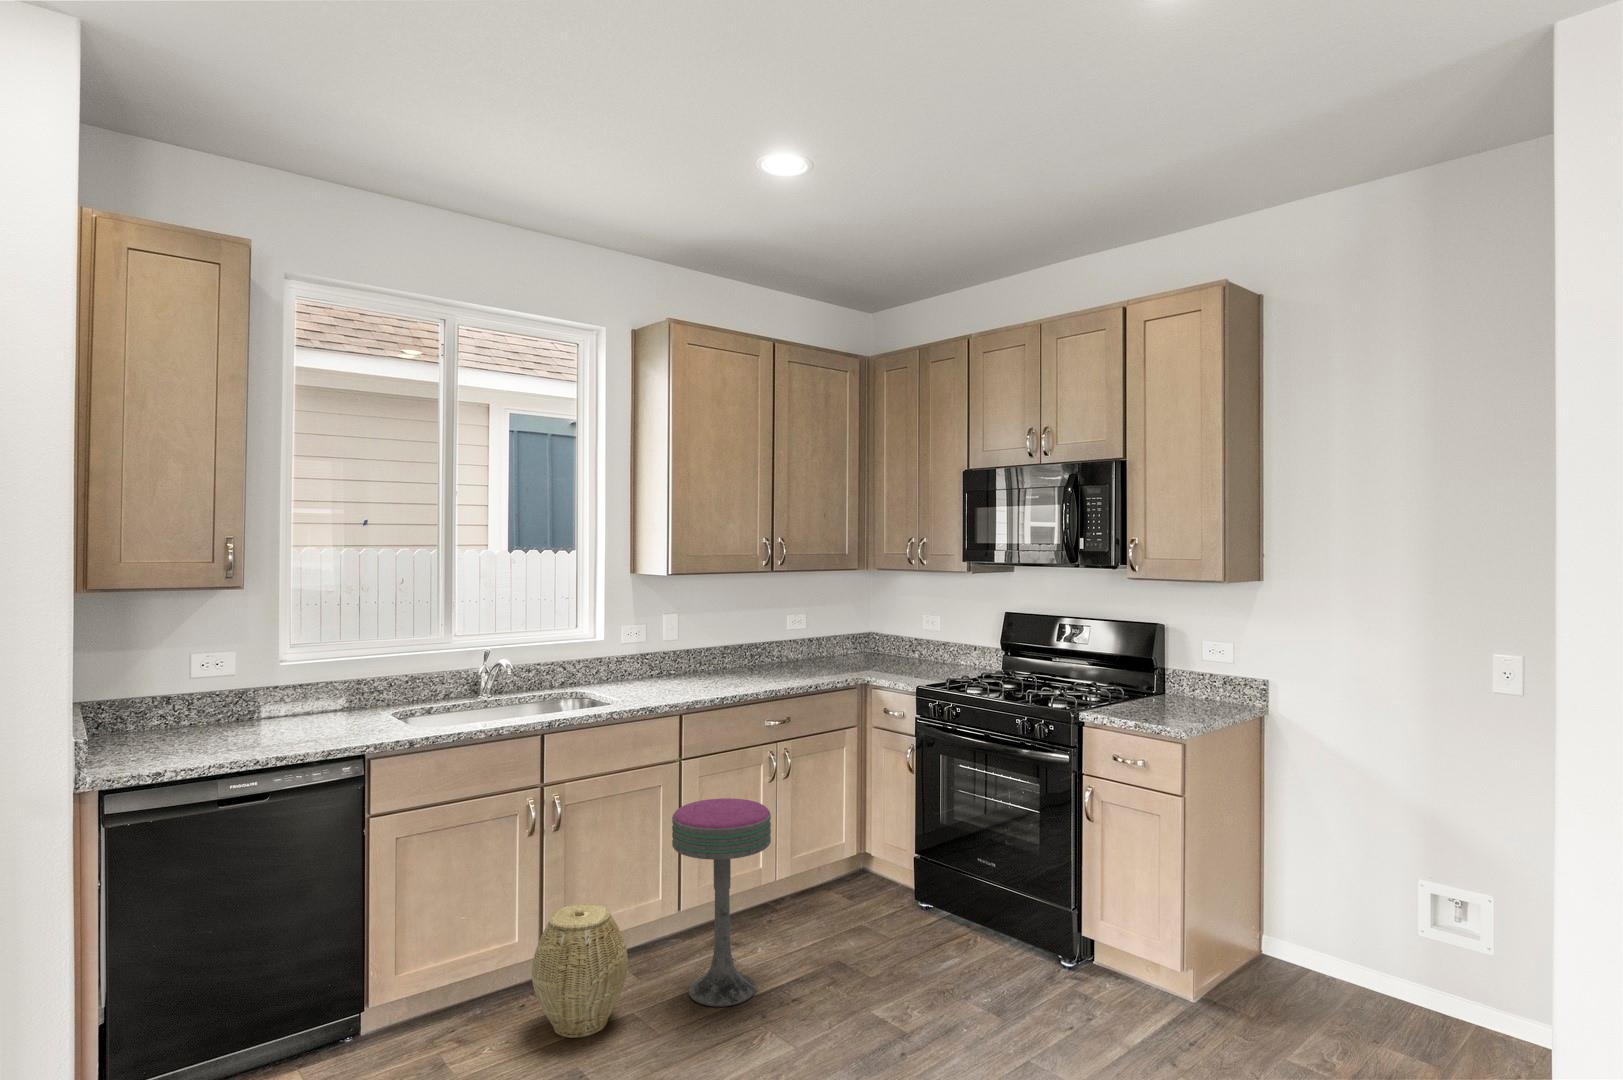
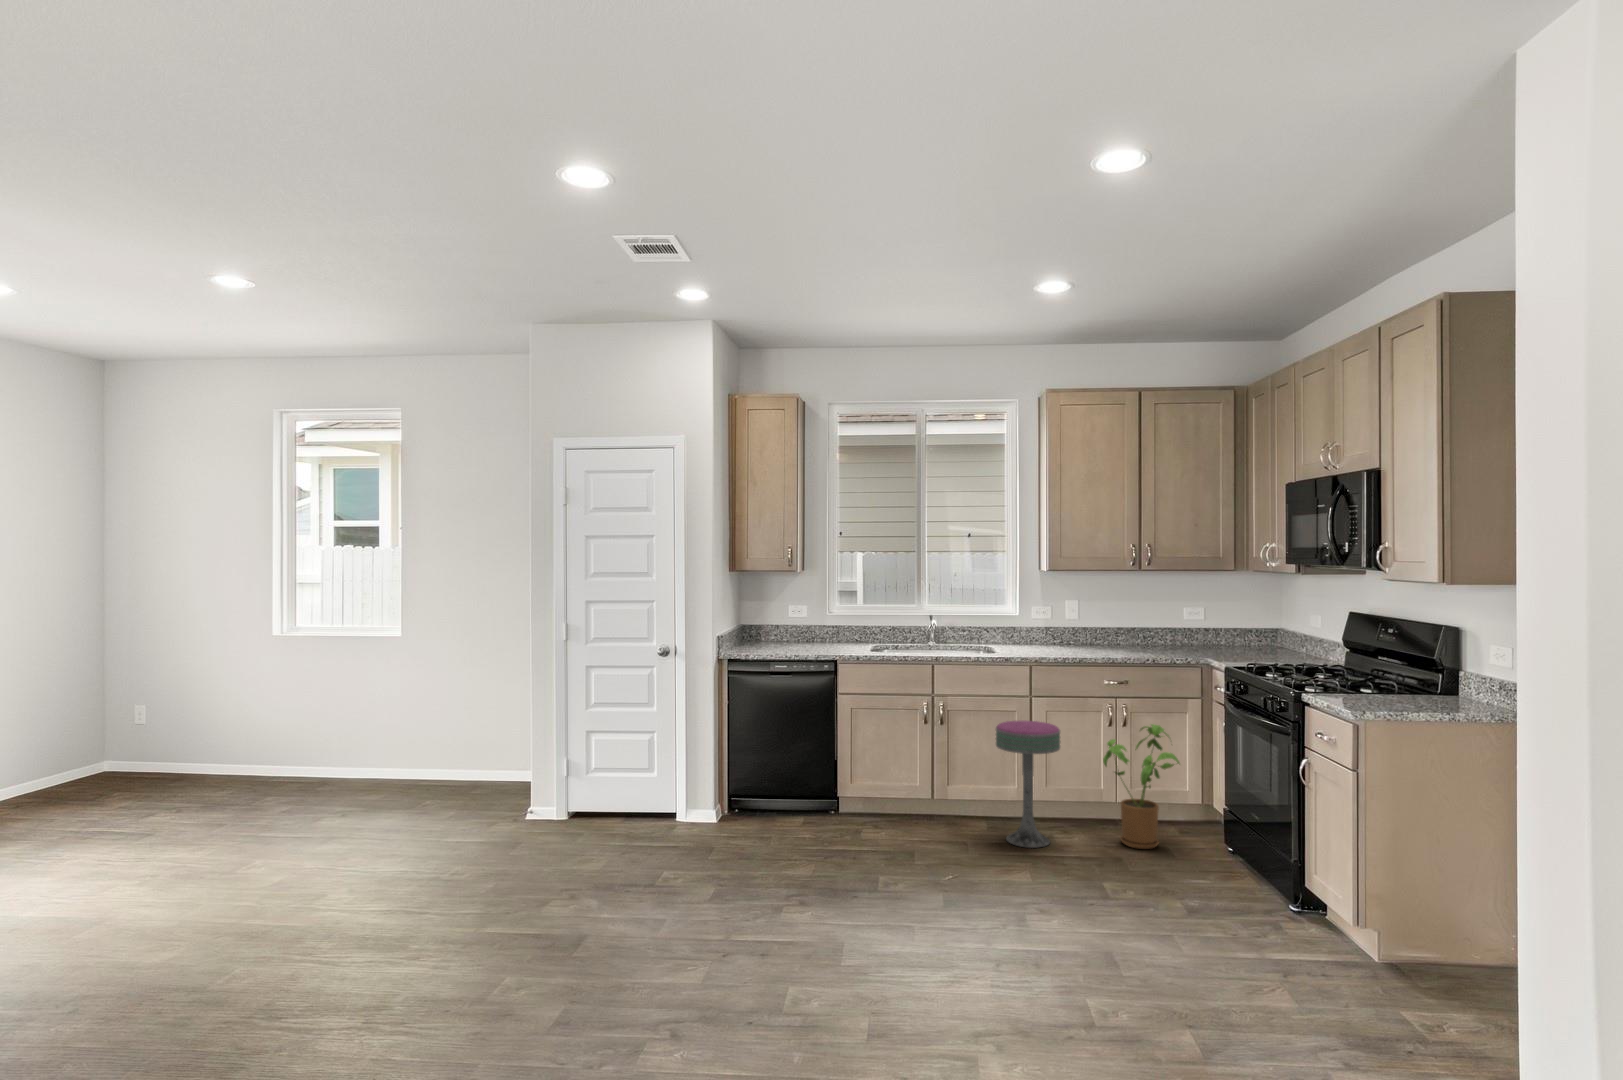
house plant: none [799,773,907,951] -> present [1103,724,1179,849]
woven basket: present [532,904,628,1038] -> none [912,765,966,836]

